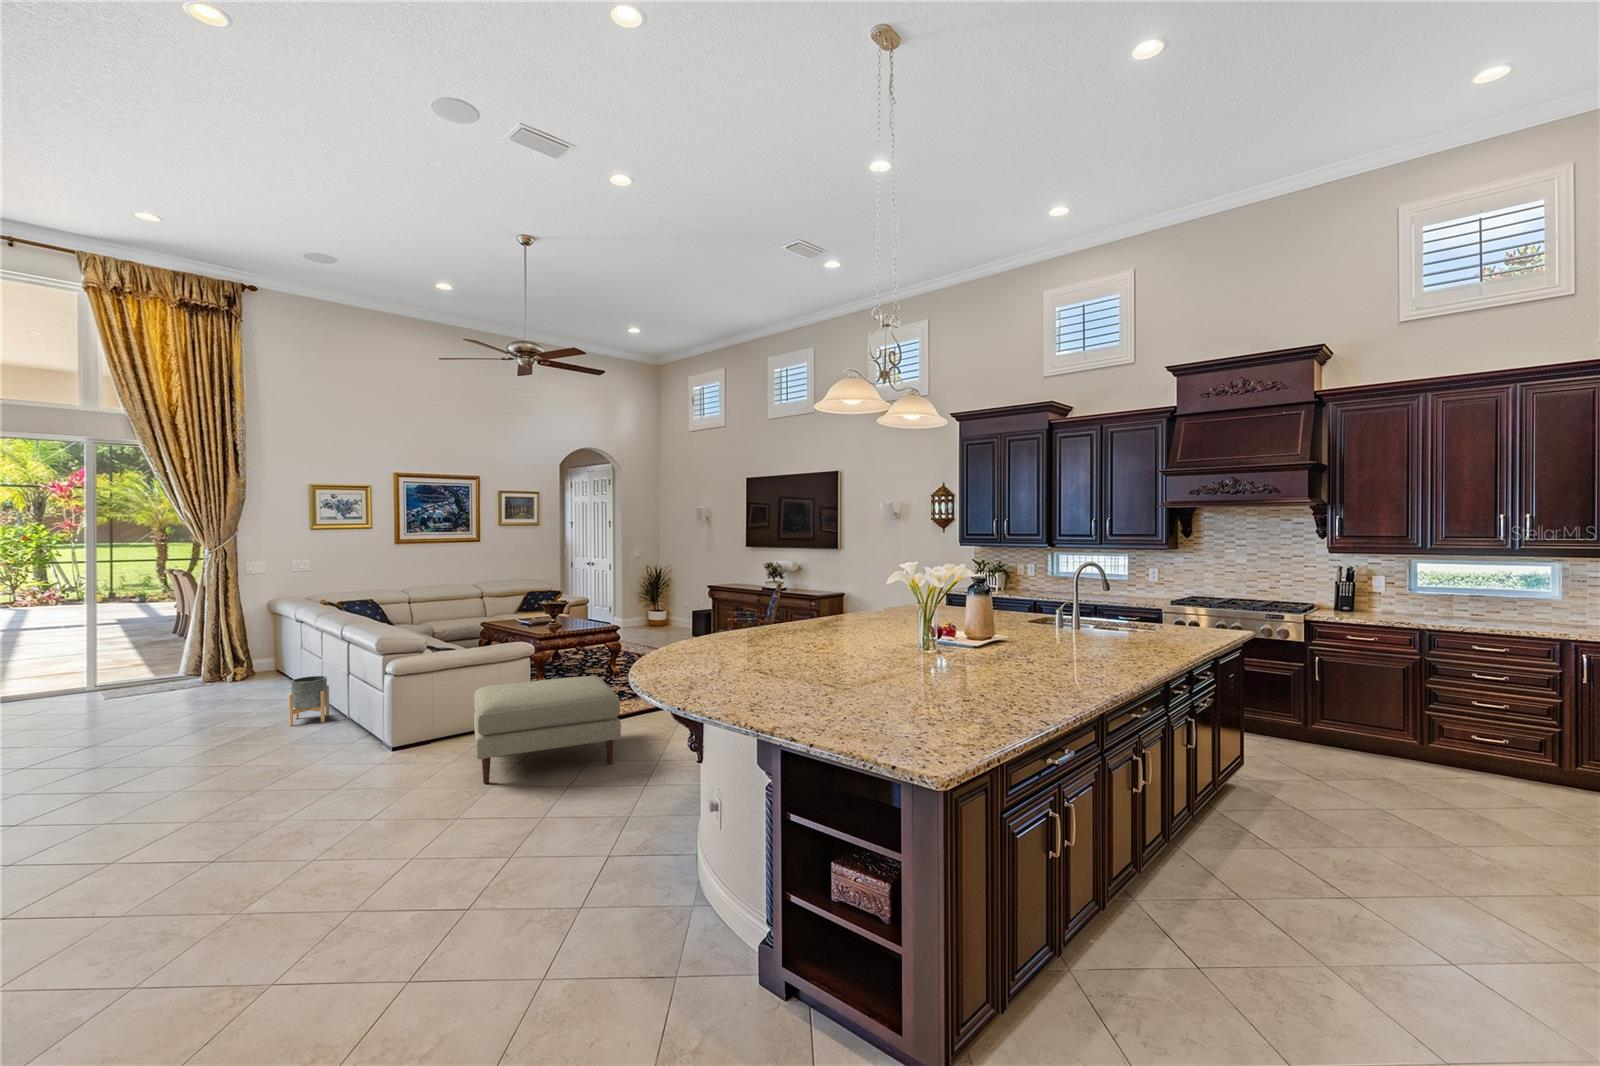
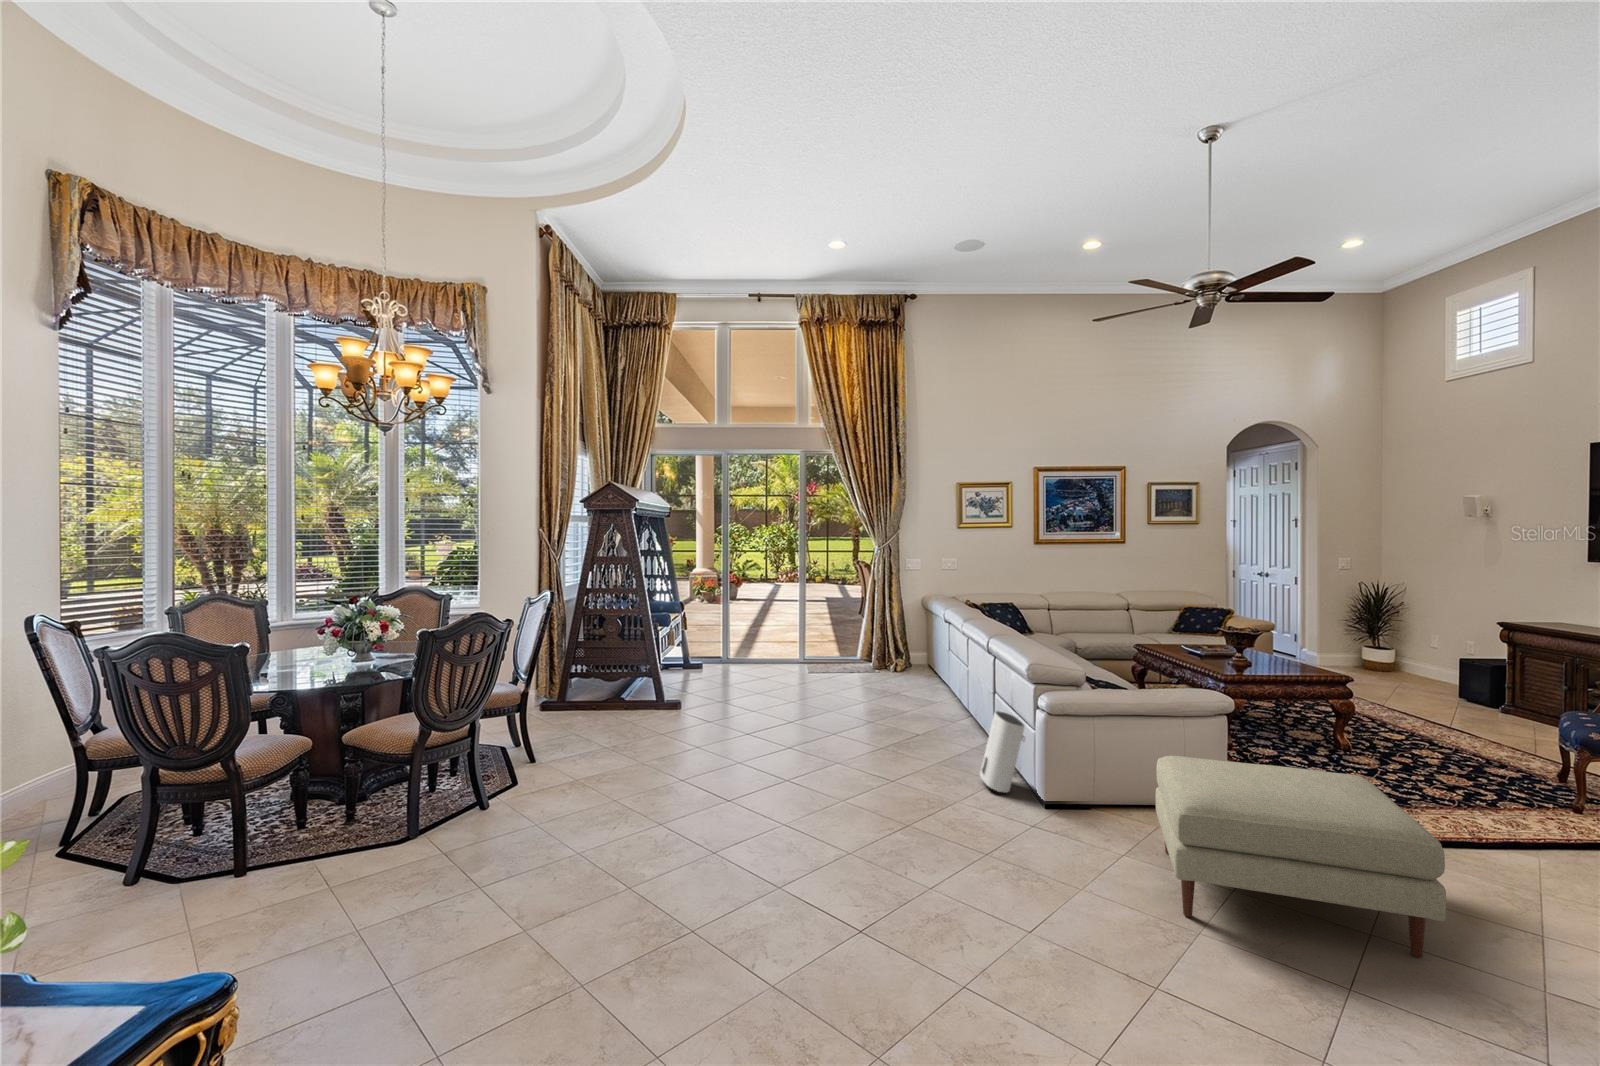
planter: present [289,676,329,726] -> none [940,686,976,740]
air purifier: none [330,685,374,752] -> present [980,711,1025,792]

